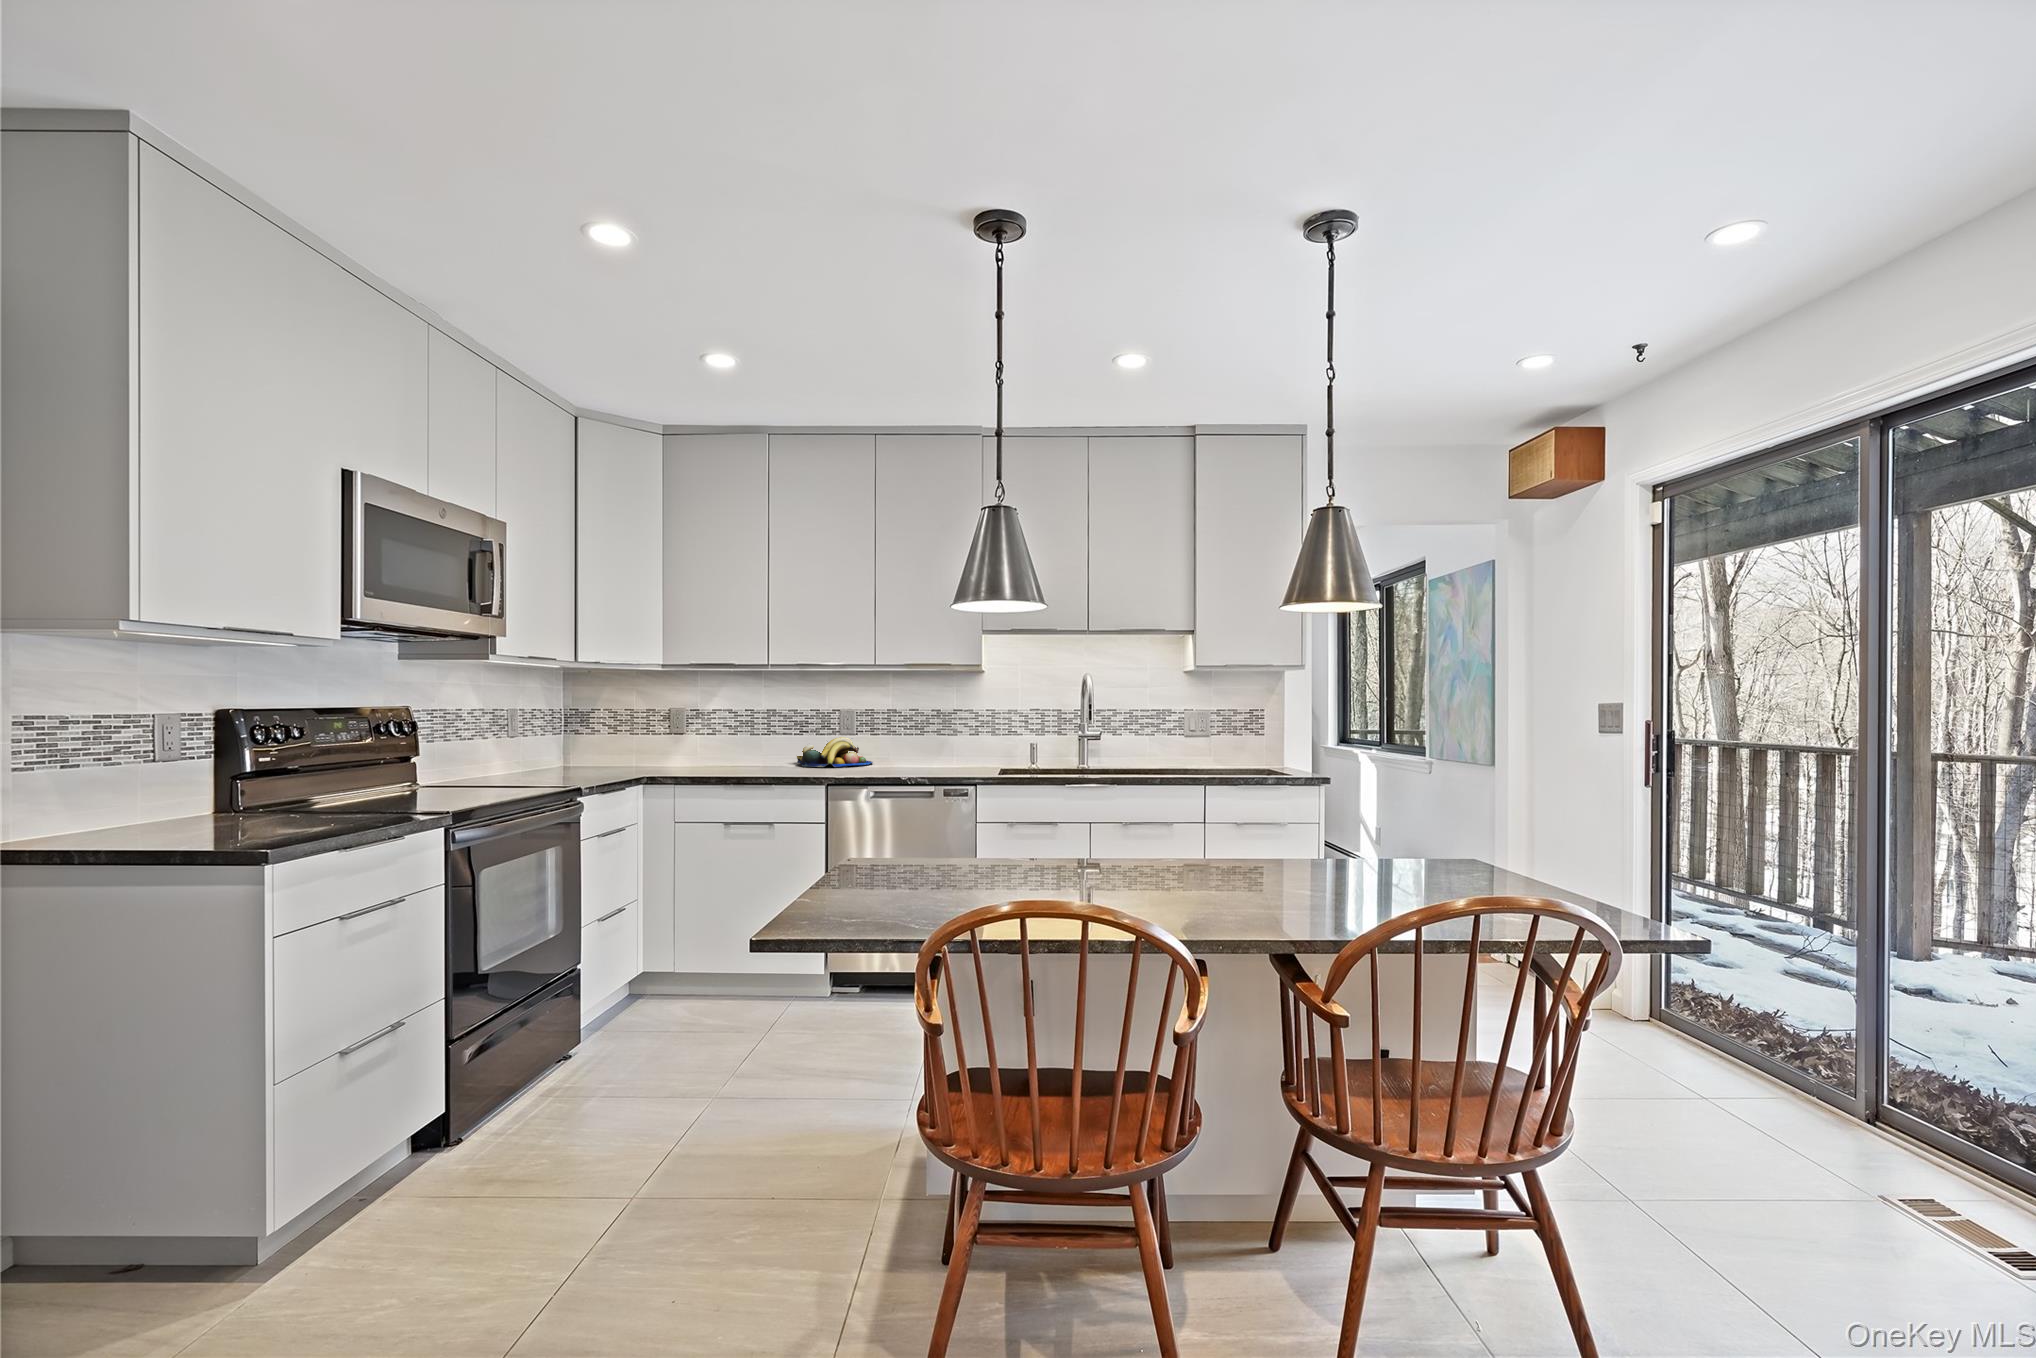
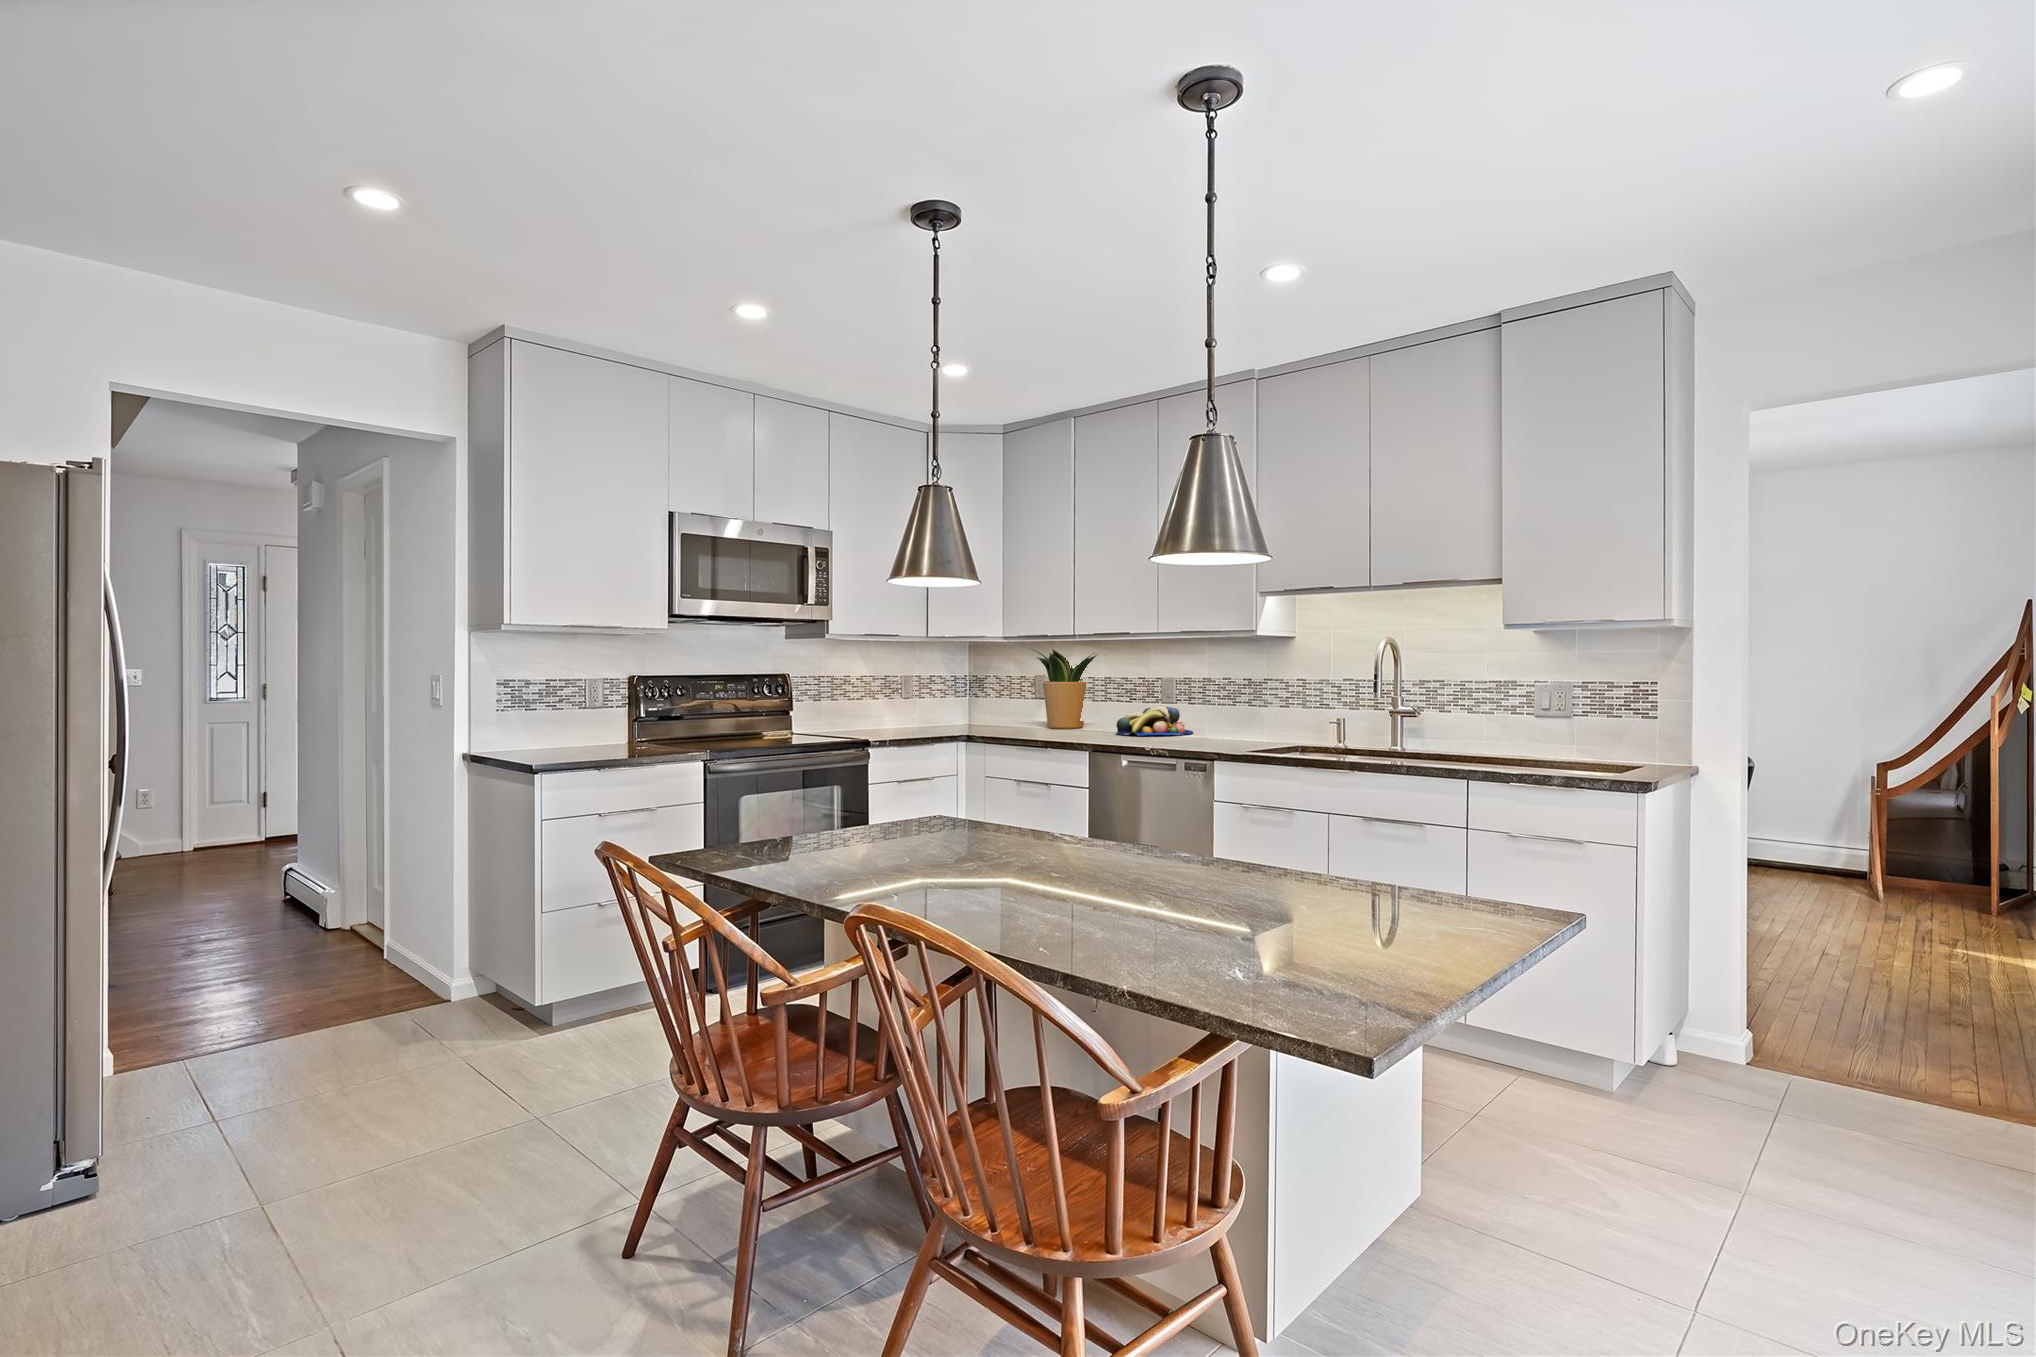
potted plant: none [671,677,759,765] -> present [1032,649,1097,729]

